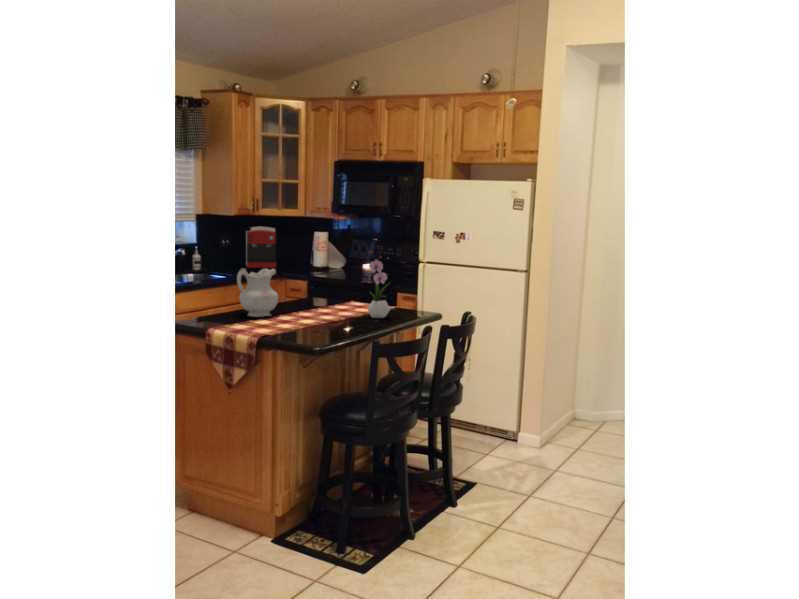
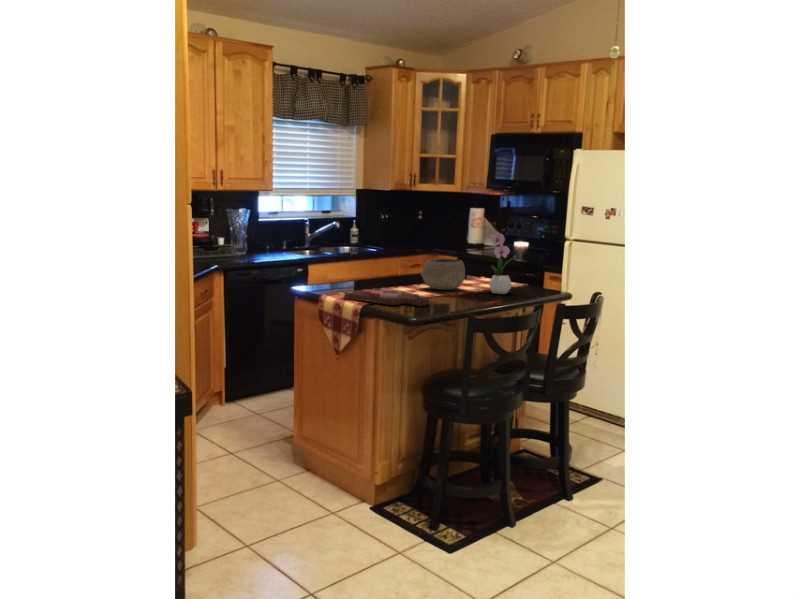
coffee maker: present [246,226,276,268] -> none [404,202,434,244]
ceramic pitcher: present [237,268,278,317] -> none [358,237,399,287]
bowl: none [301,286,345,317] -> present [421,259,465,290]
cutting board: none [233,319,324,336] -> present [344,288,430,306]

